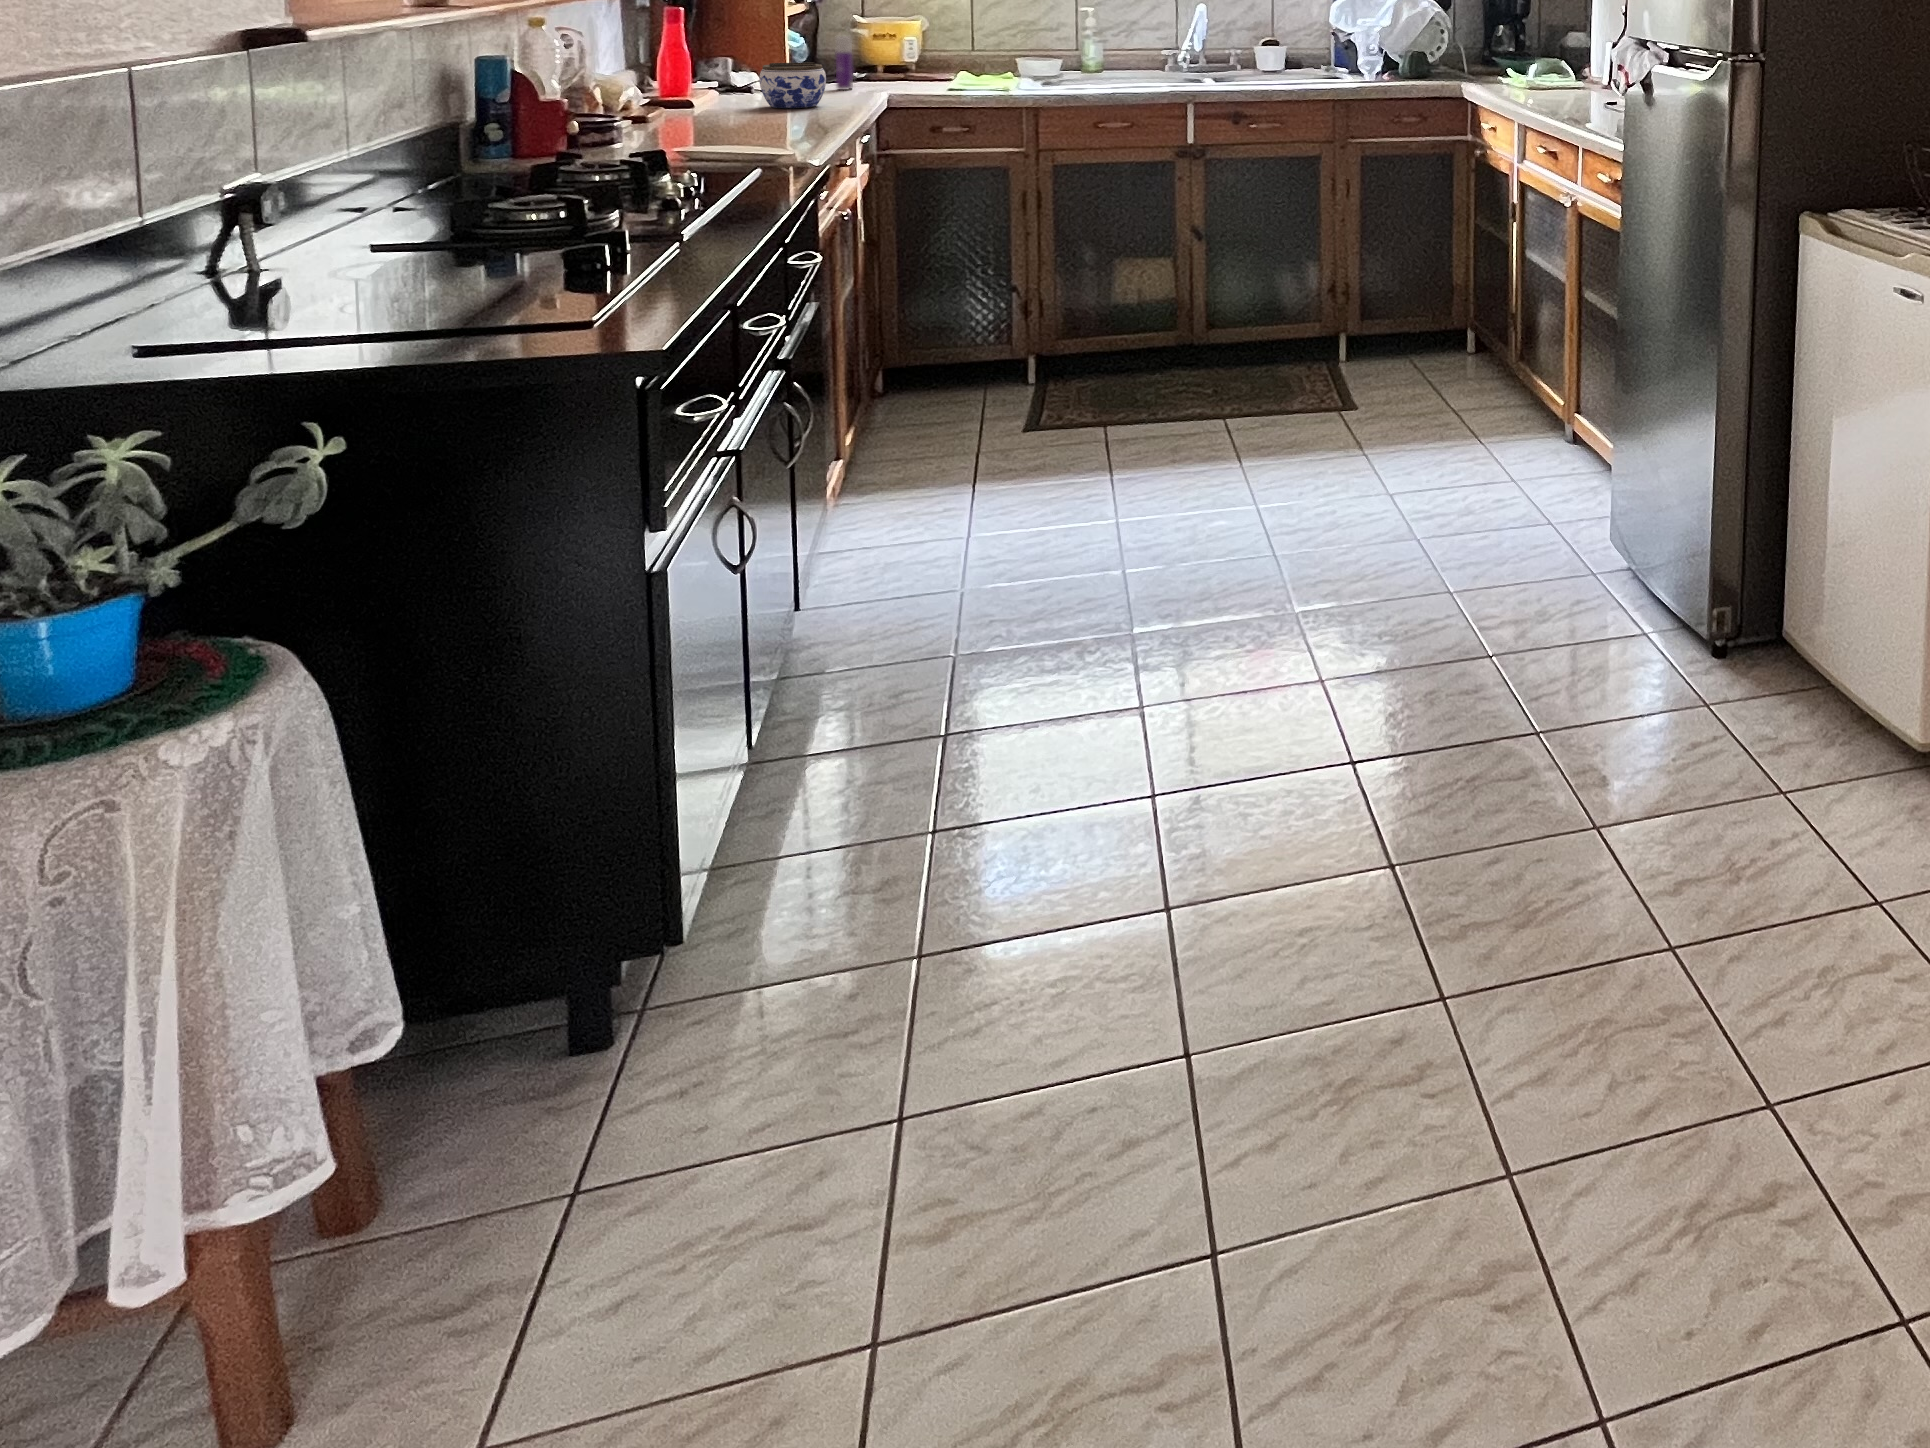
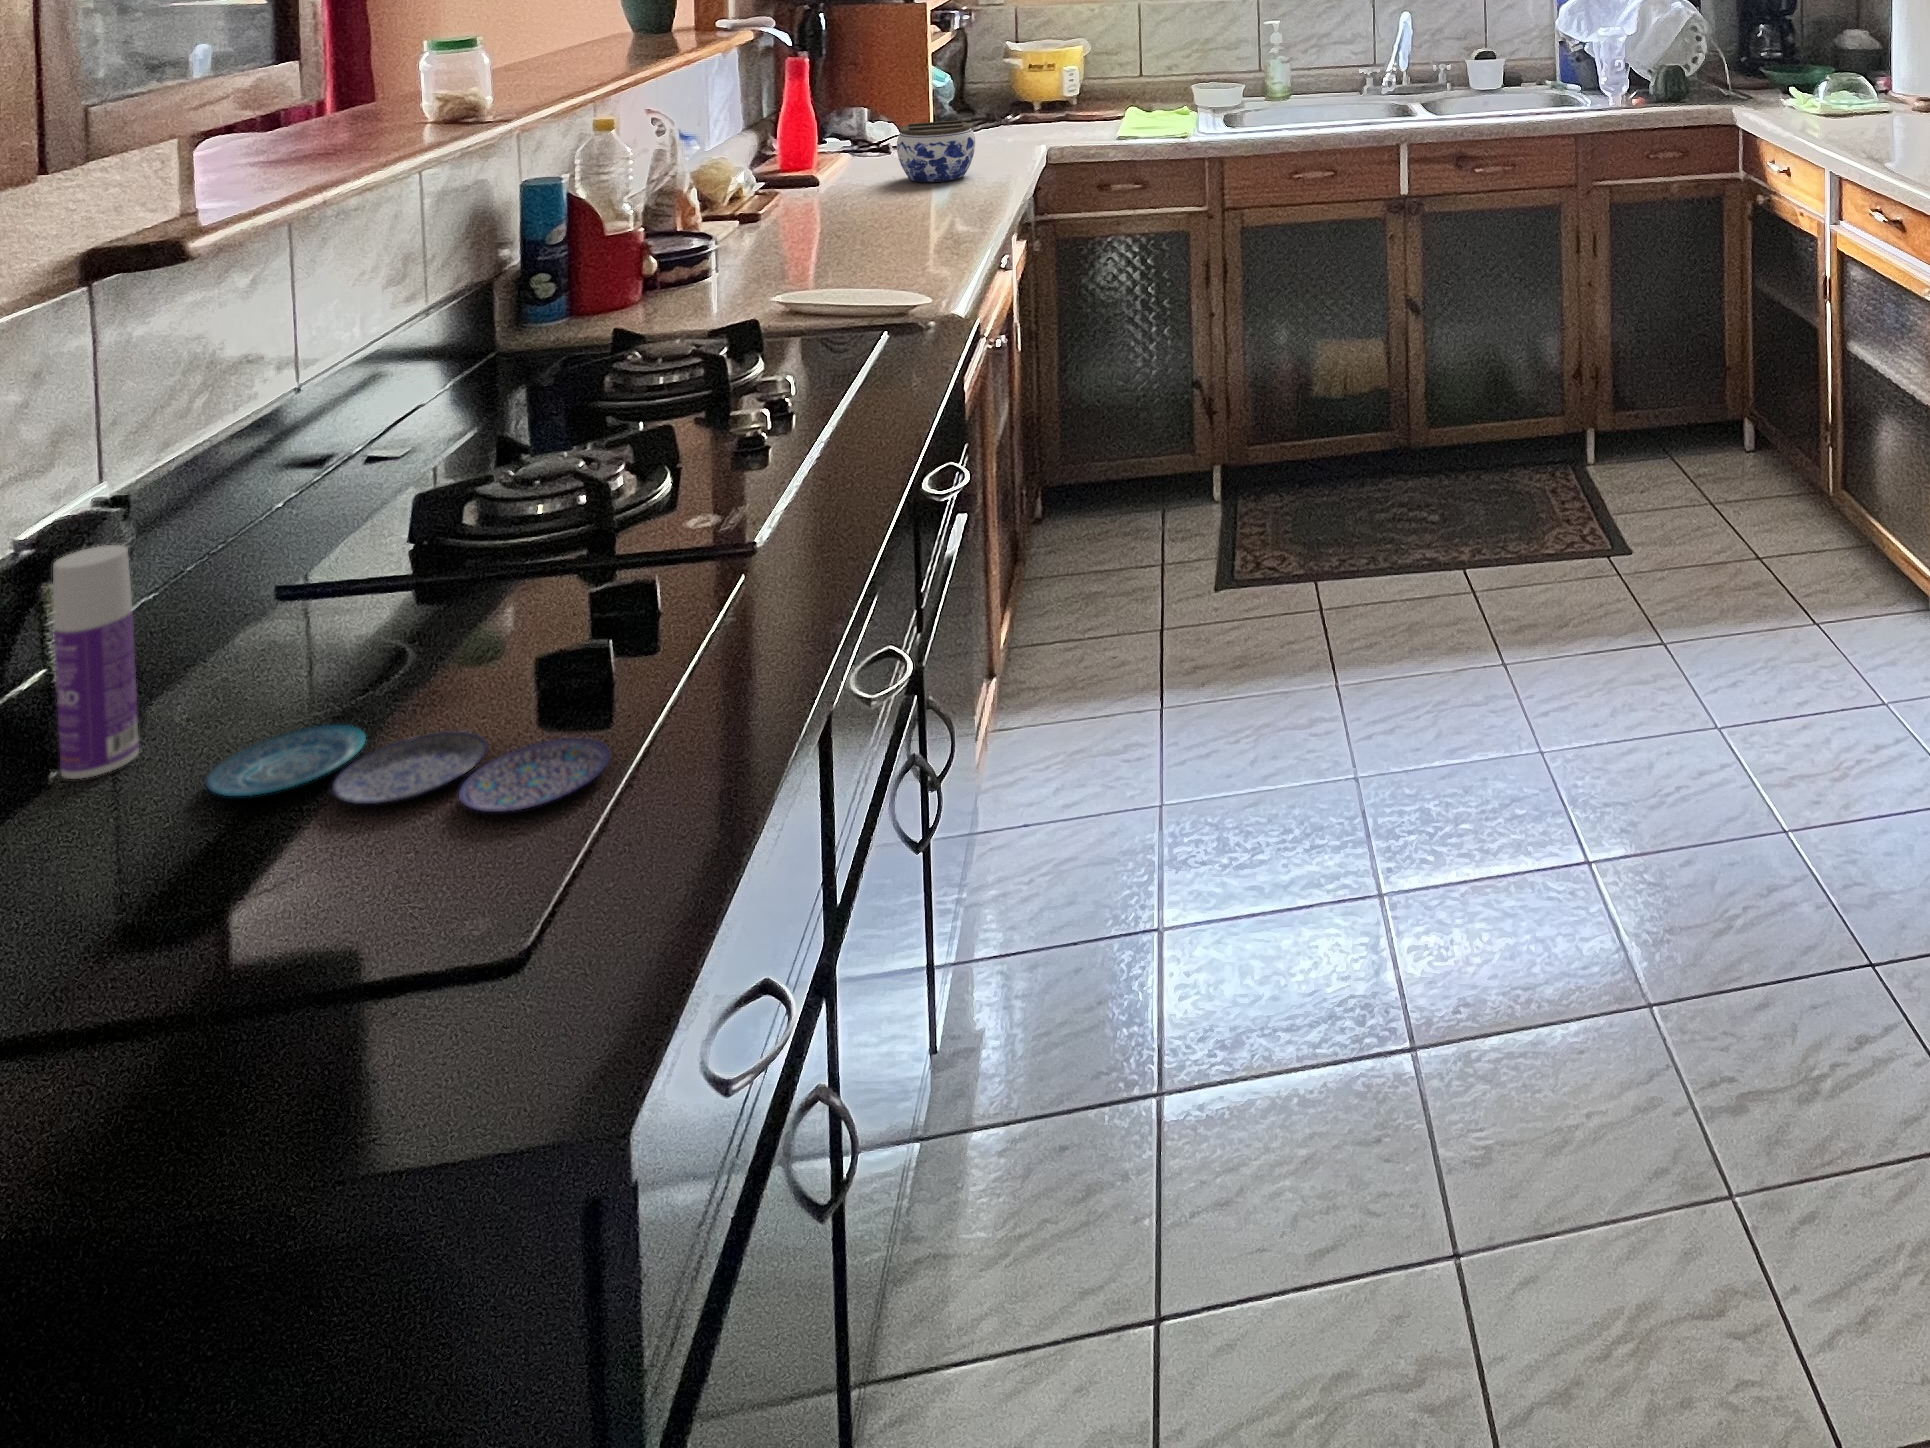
bottle: present [835,36,853,90] -> present [53,545,139,779]
plate: none [372,283,613,304] -> present [206,725,610,812]

